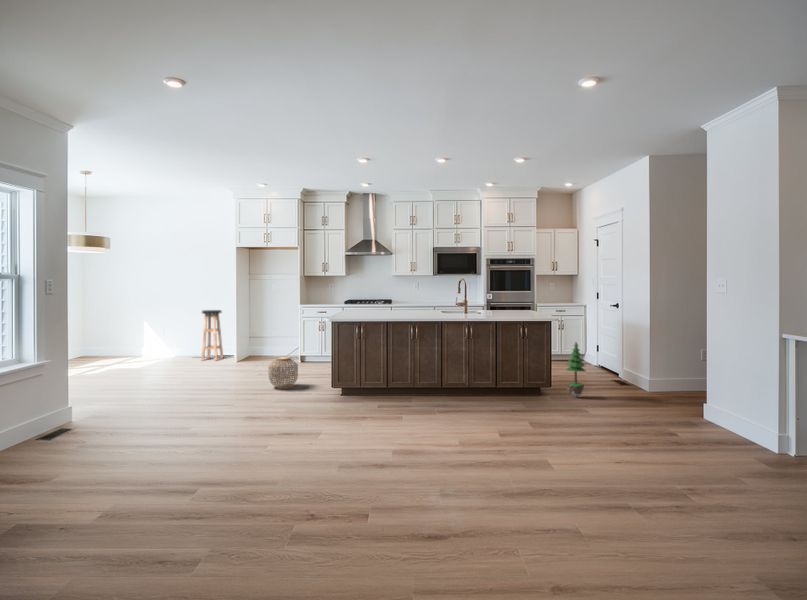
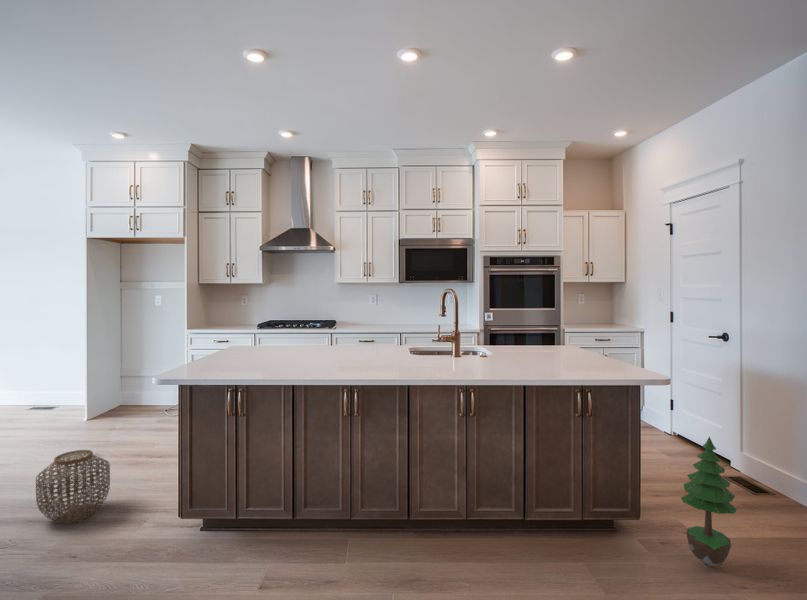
bar stool: present [201,310,223,361] -> none [34,337,78,419]

